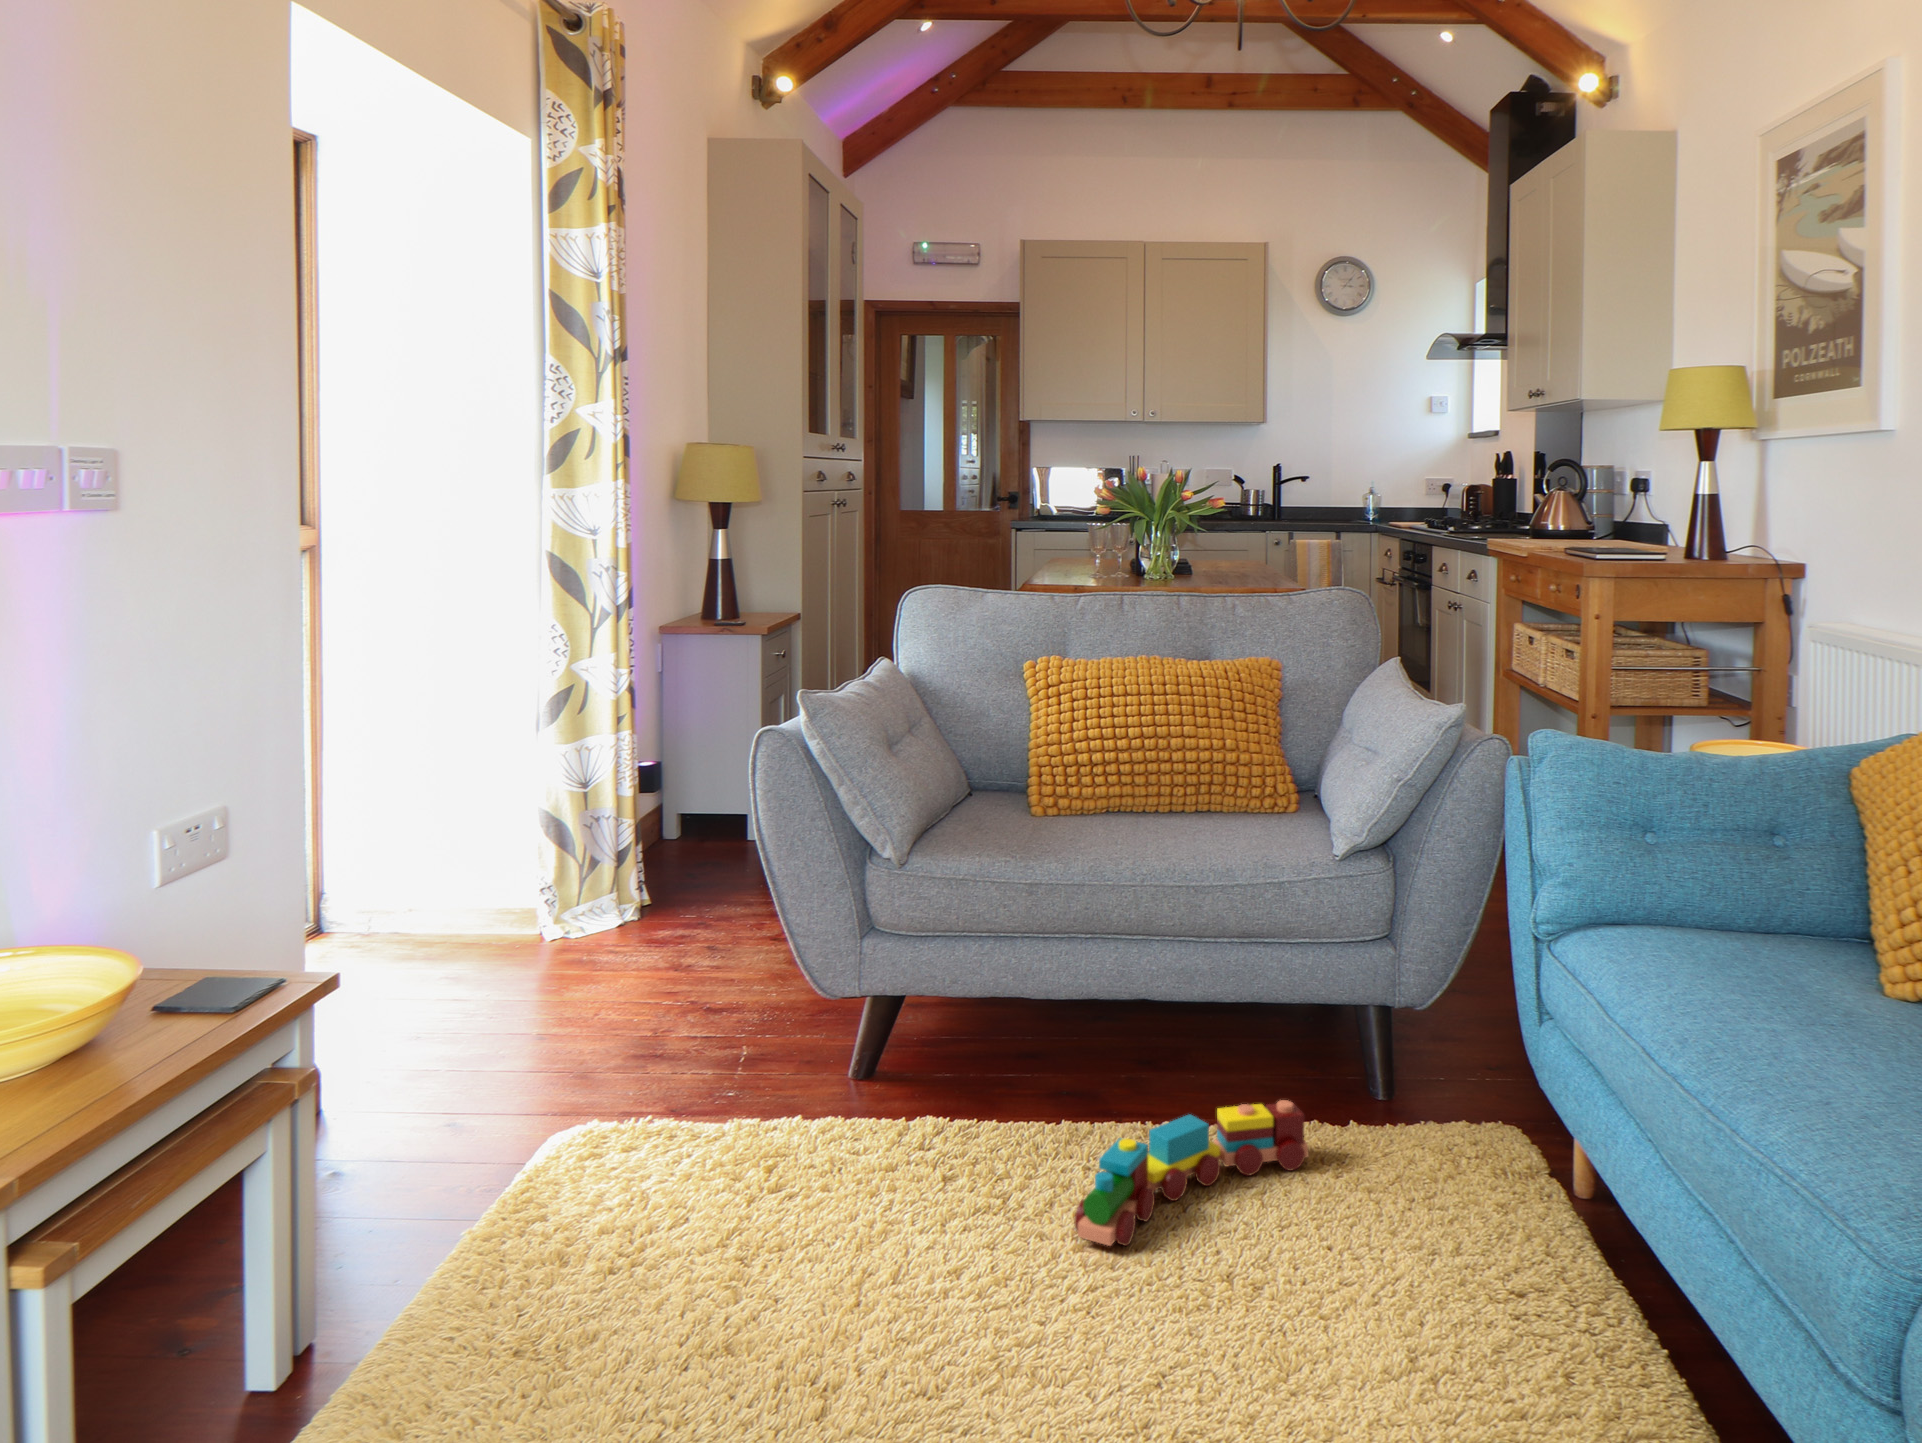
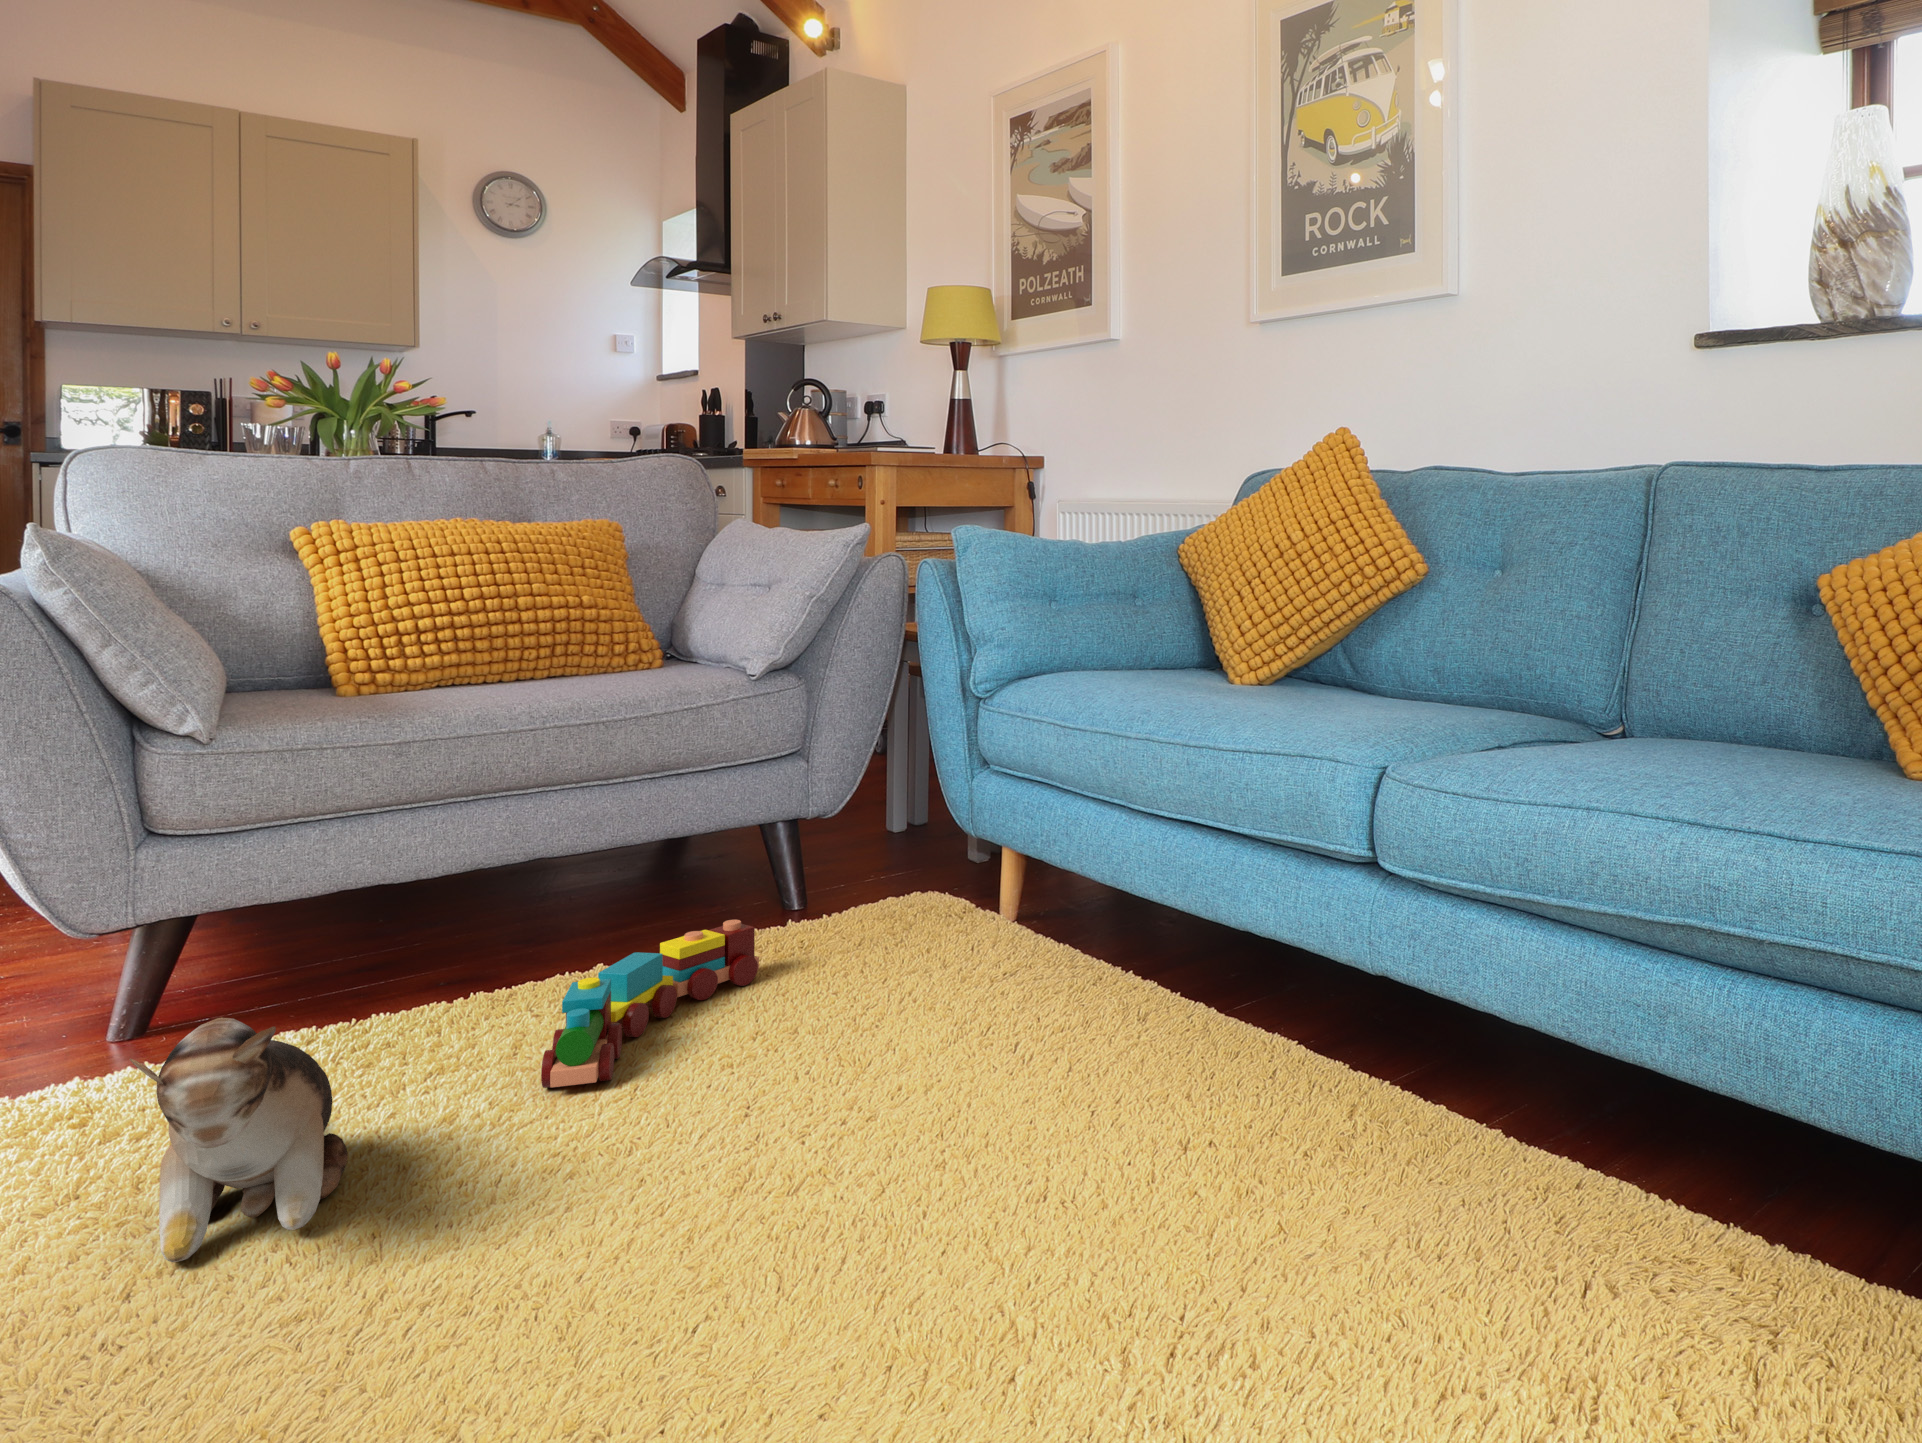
plush toy: none [749,1135,926,1311] -> present [130,1017,348,1262]

